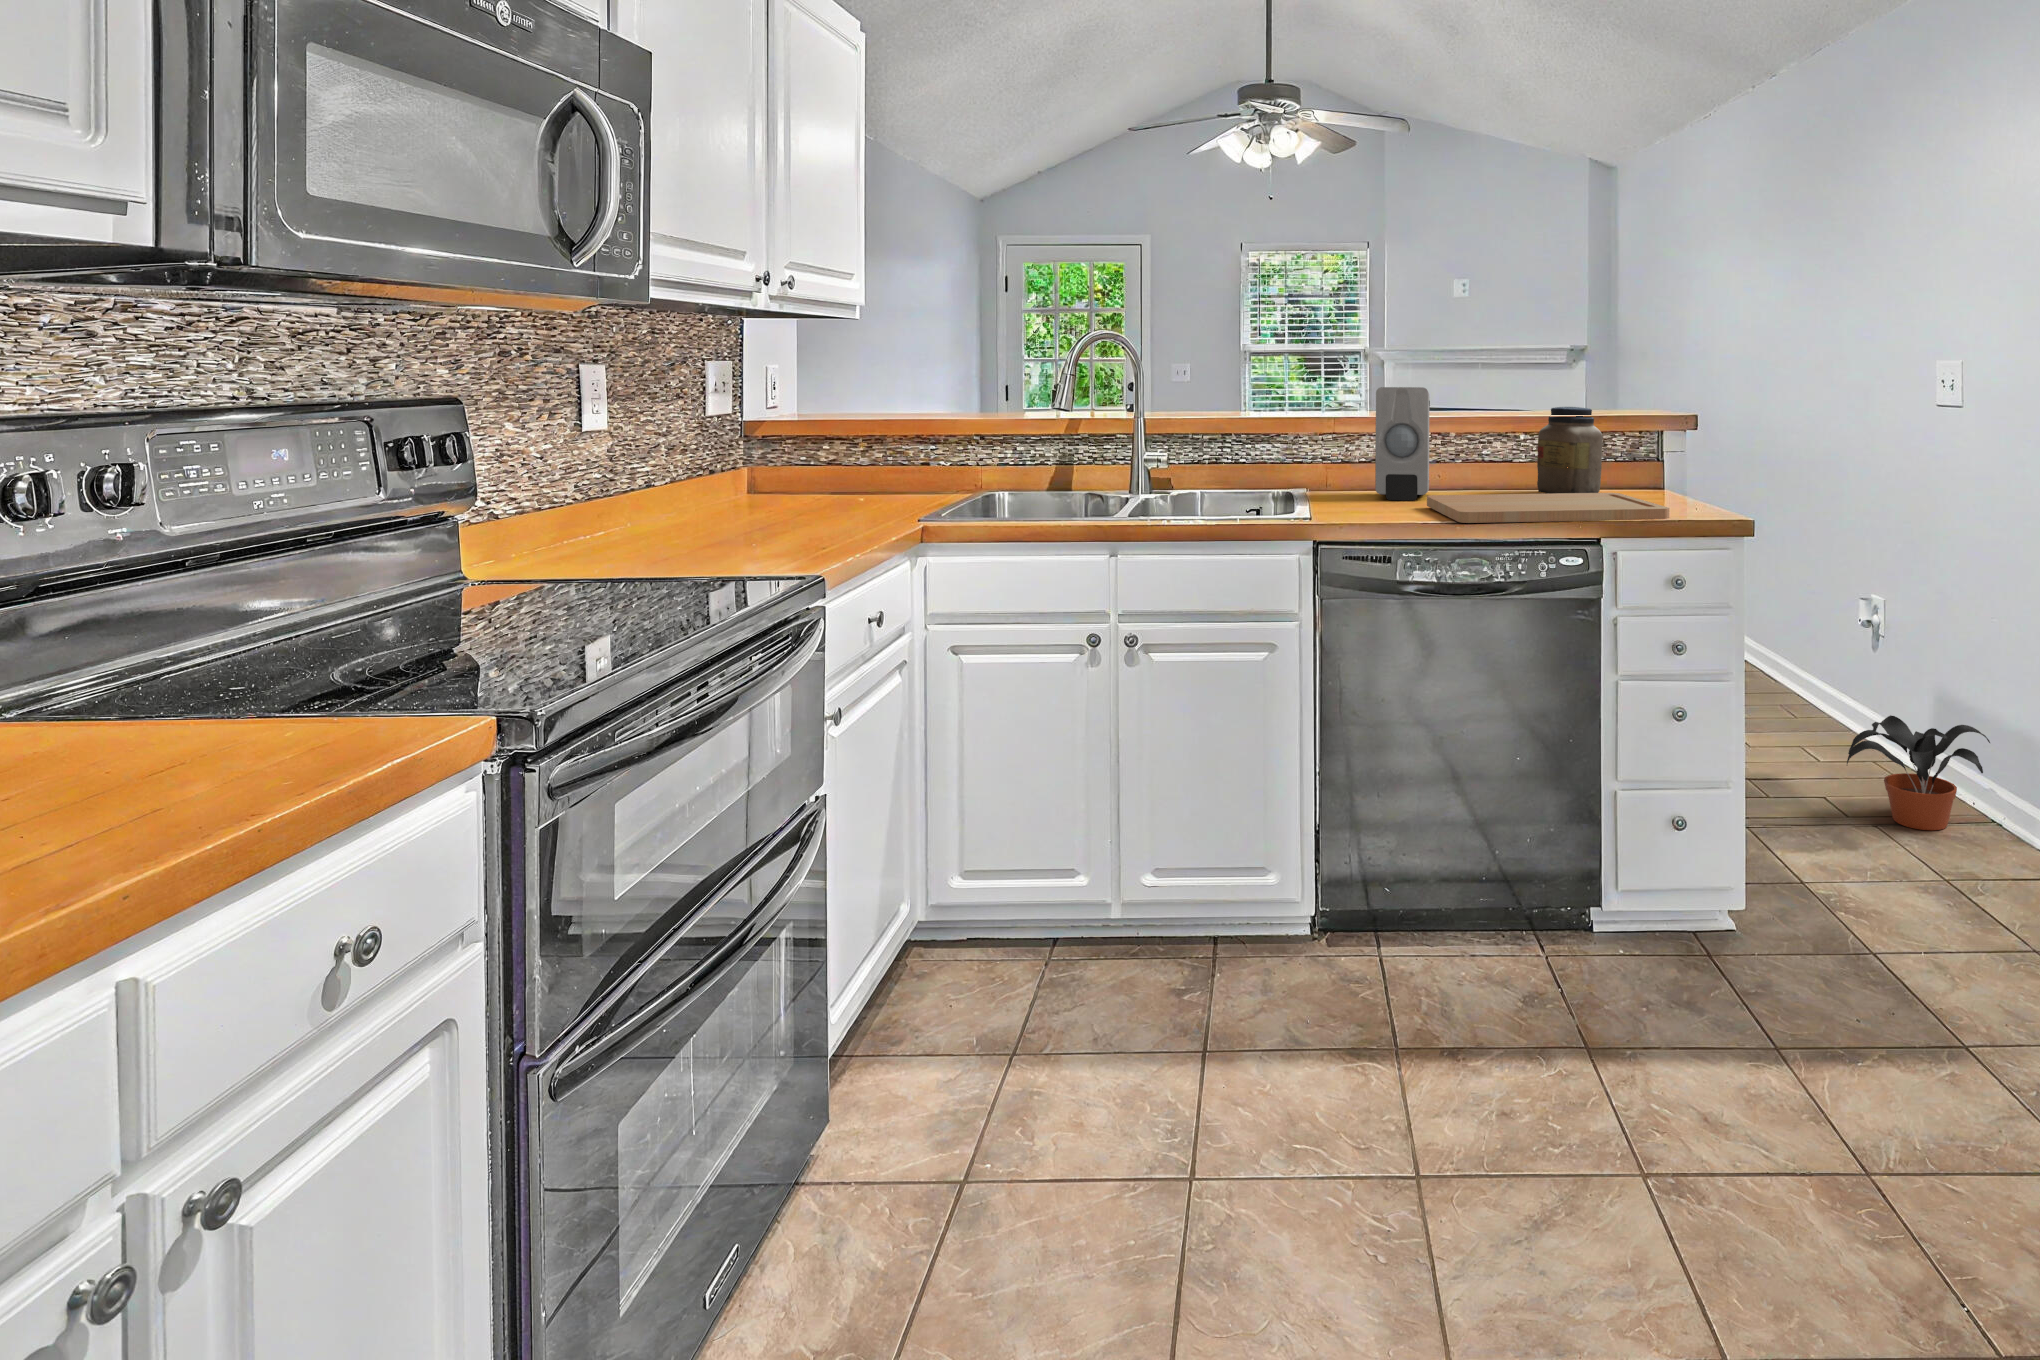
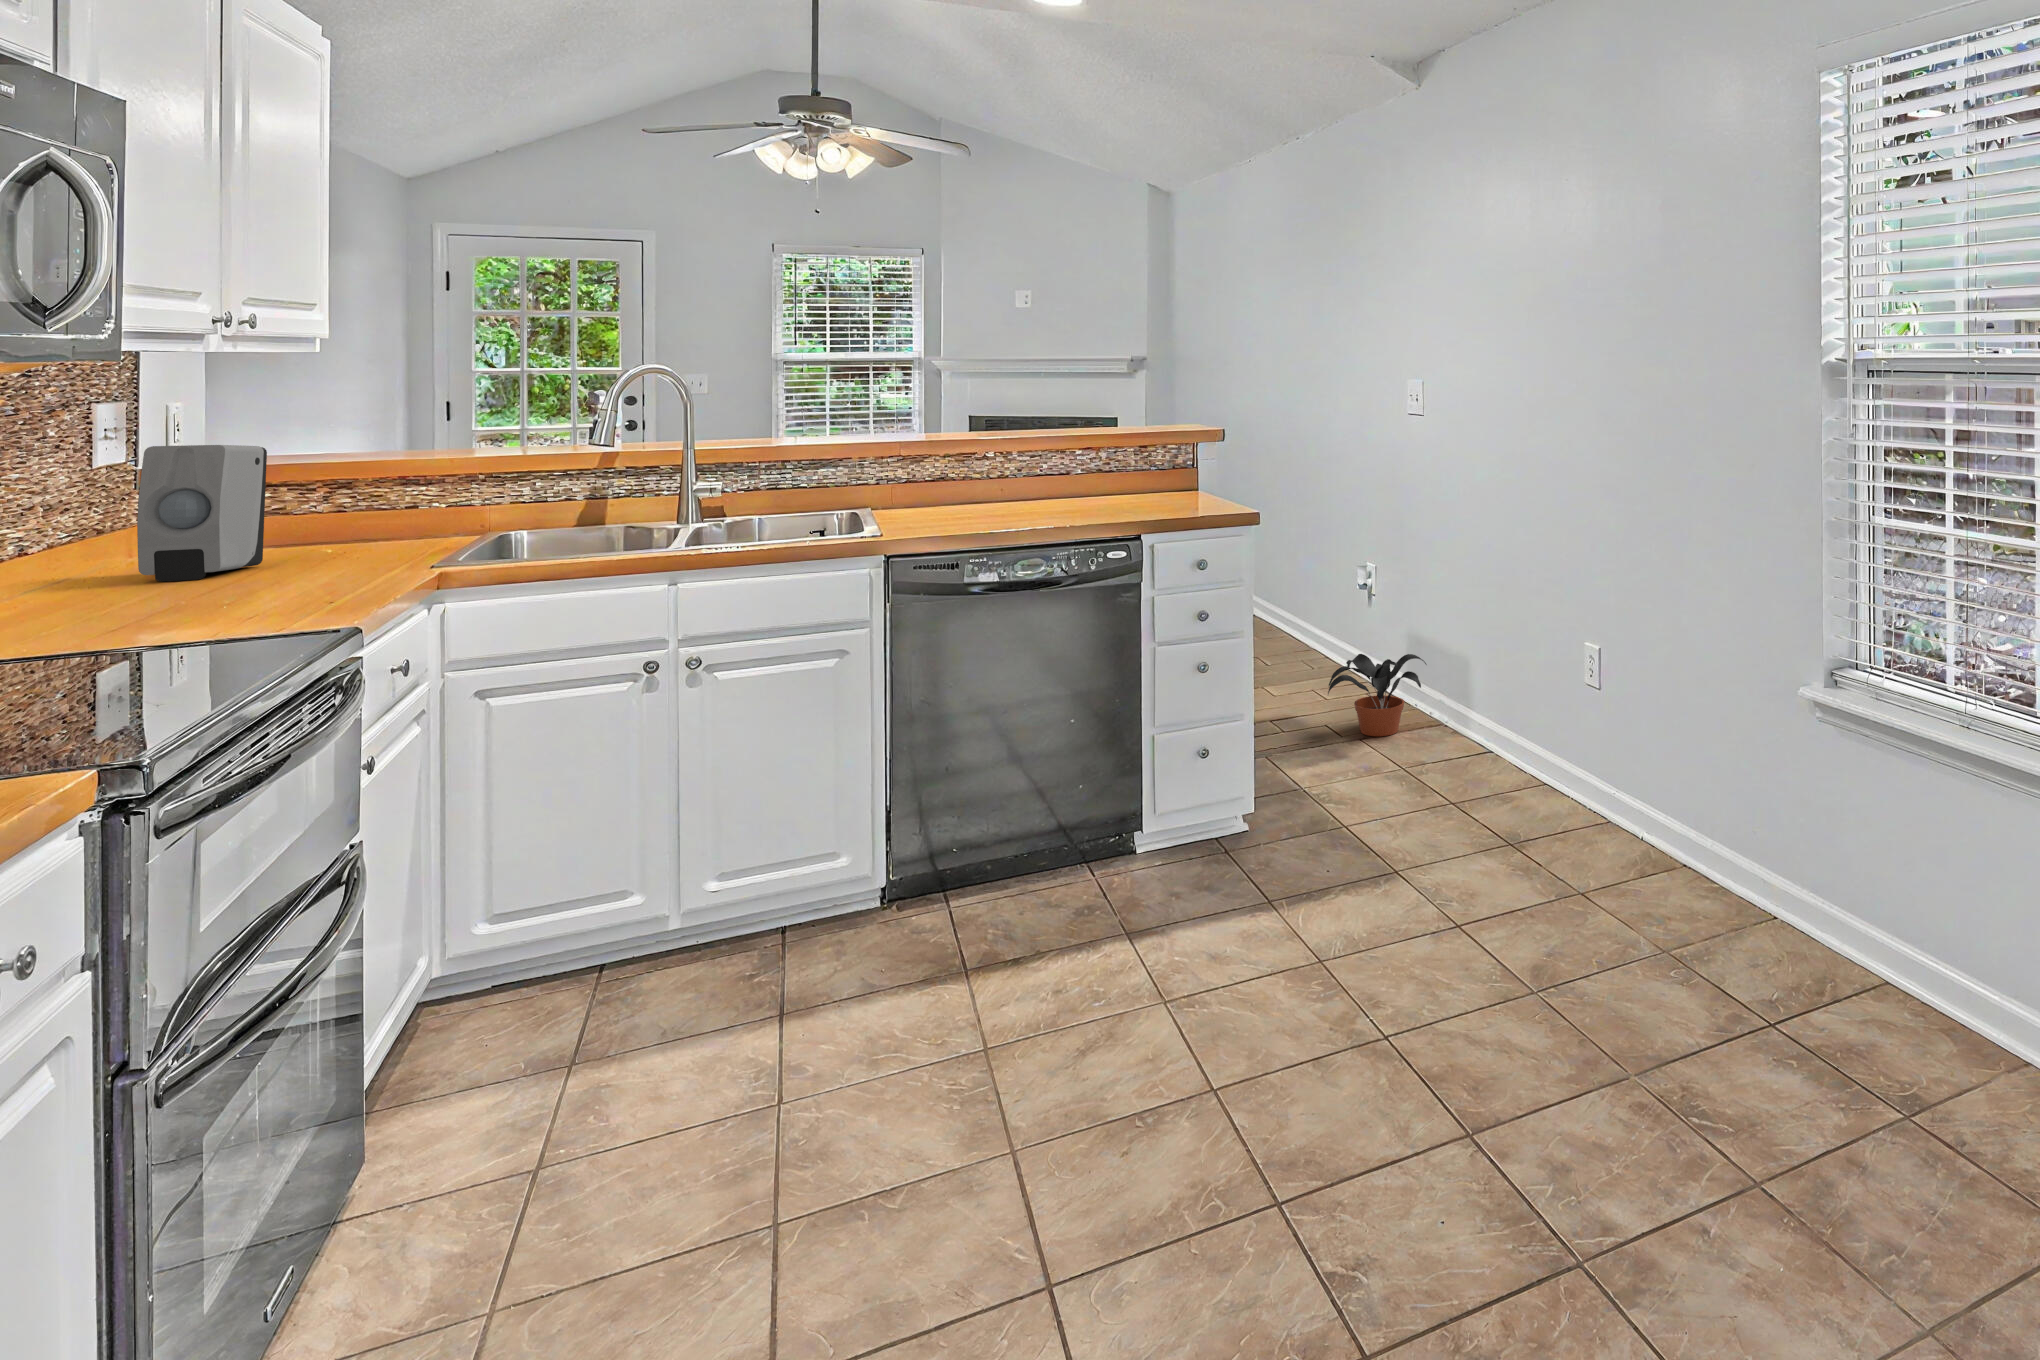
soap dispenser: present [1375,387,1430,500] -> present [137,445,267,581]
jar: present [1537,407,1603,494] -> none [1081,428,1136,501]
cutting board: present [1427,493,1669,523] -> none [984,498,1190,531]

